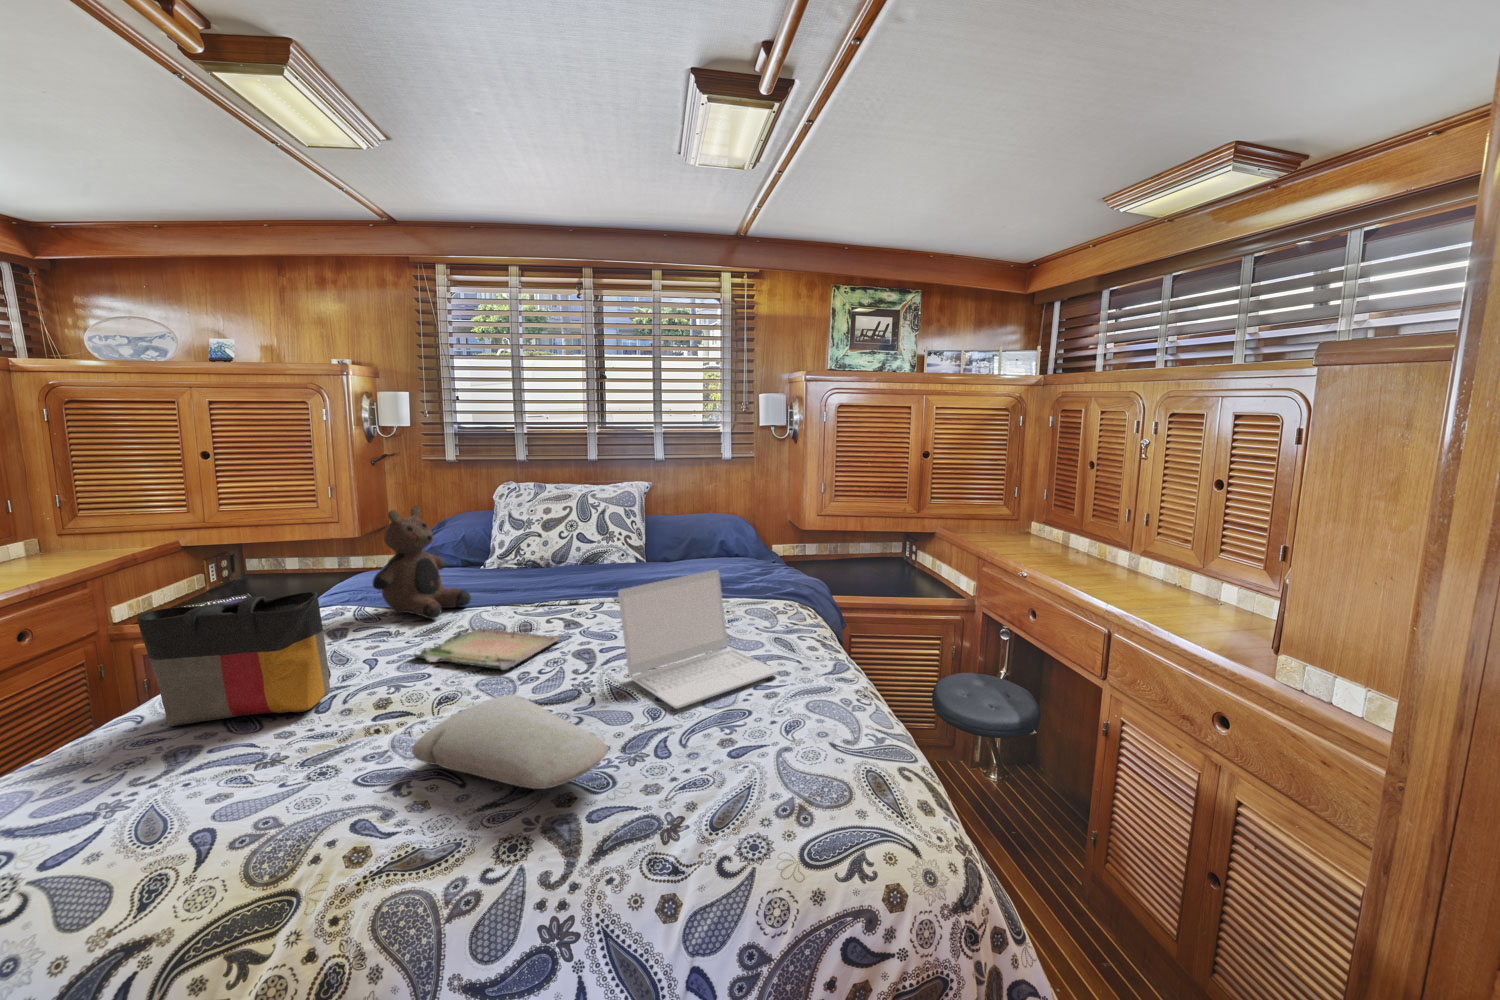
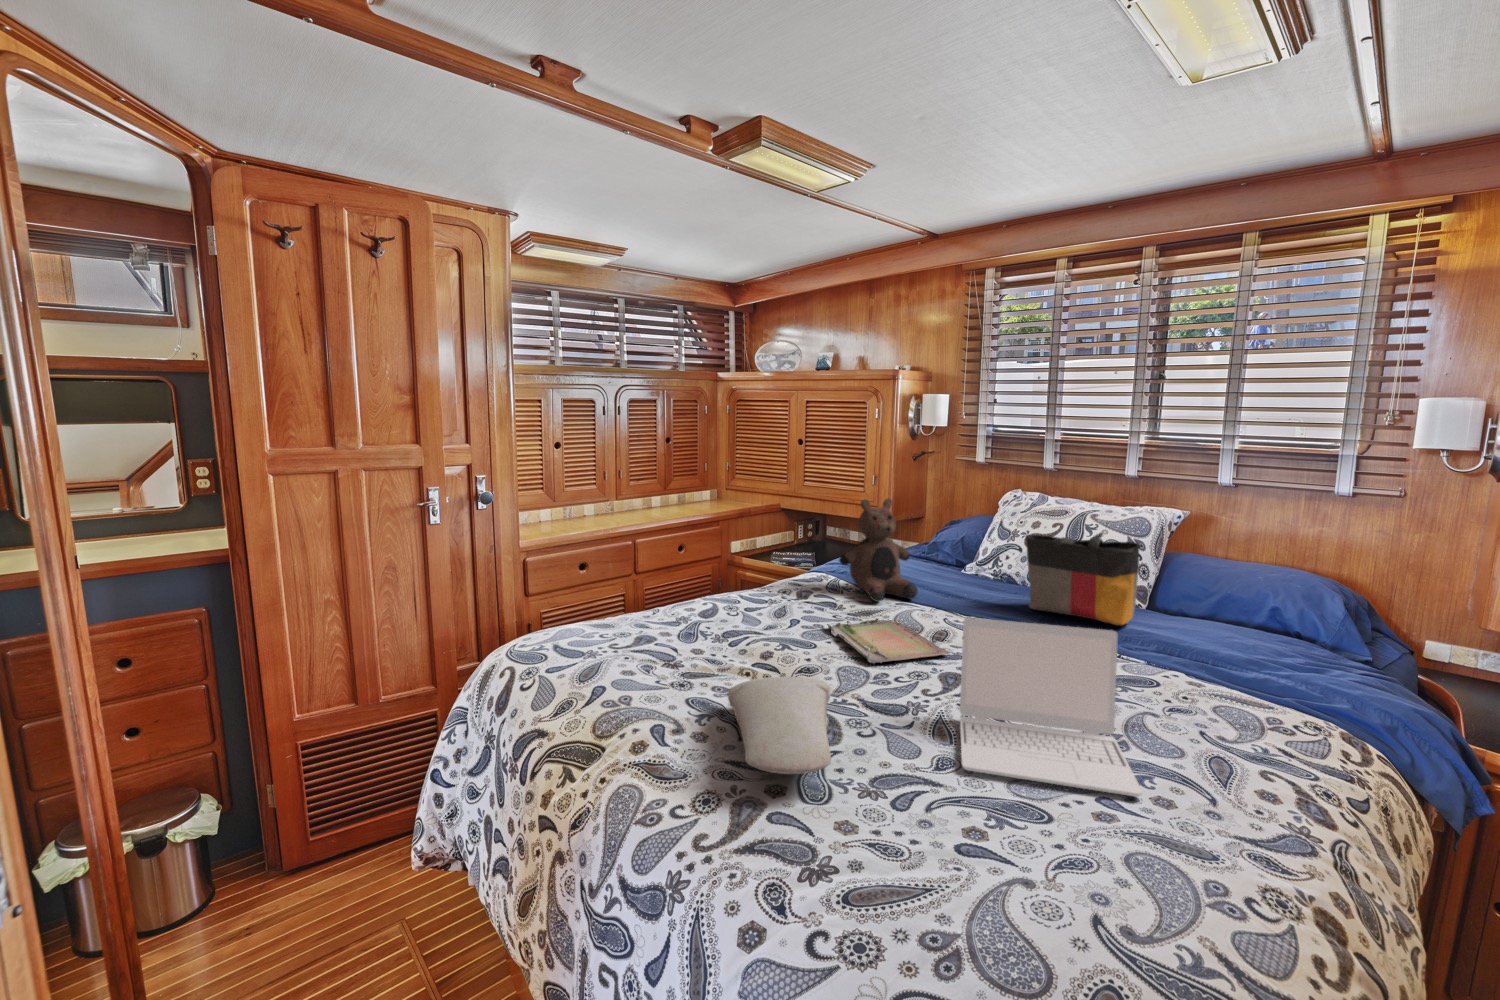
tote bag: present [137,592,331,726] -> present [1026,535,1141,625]

